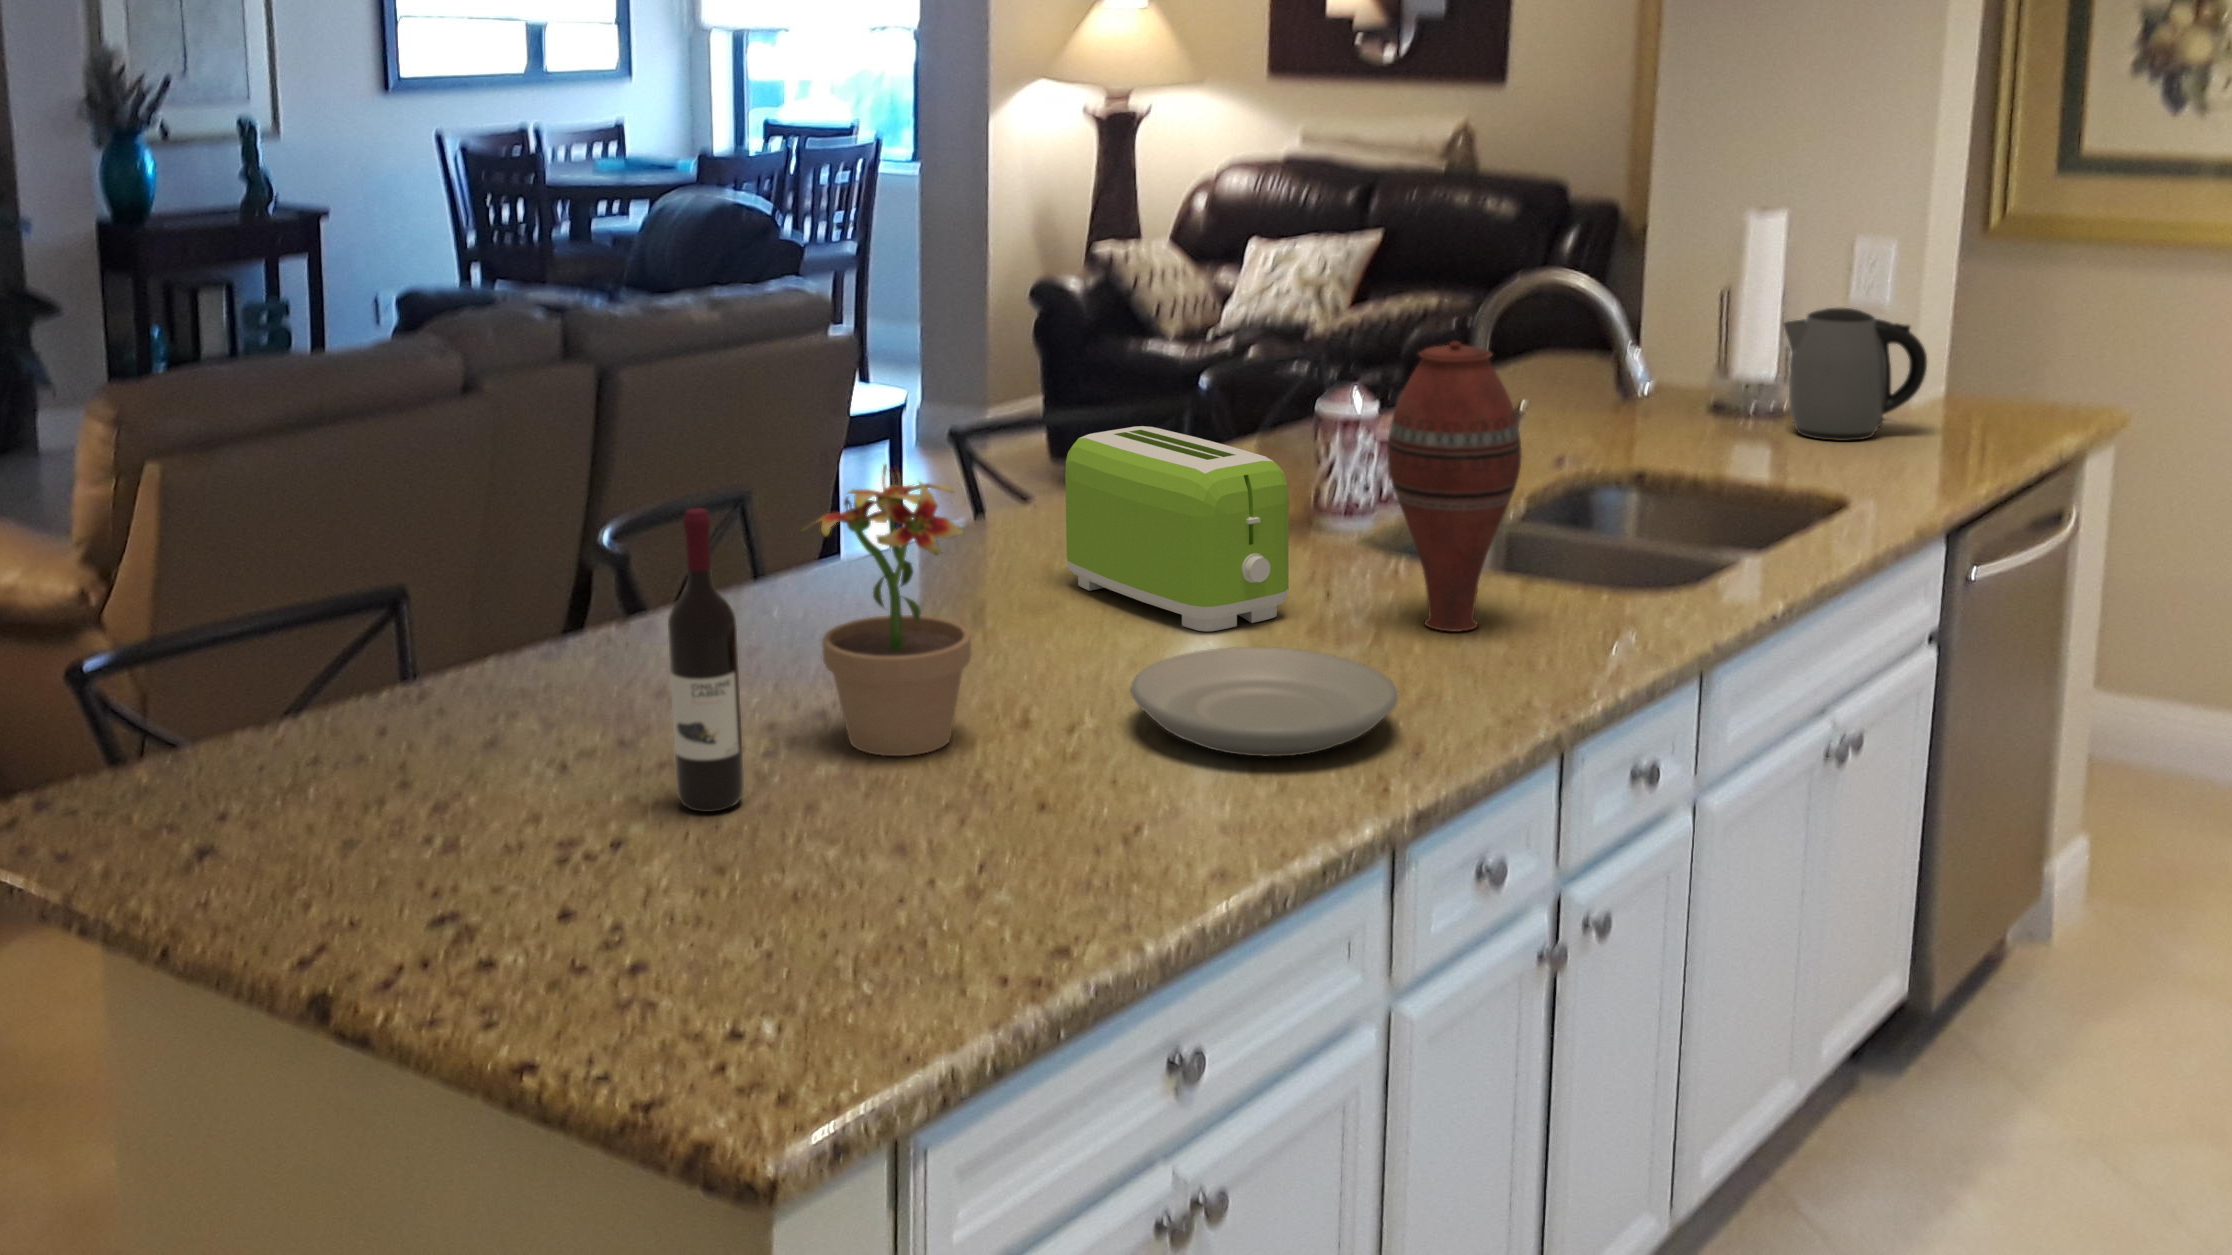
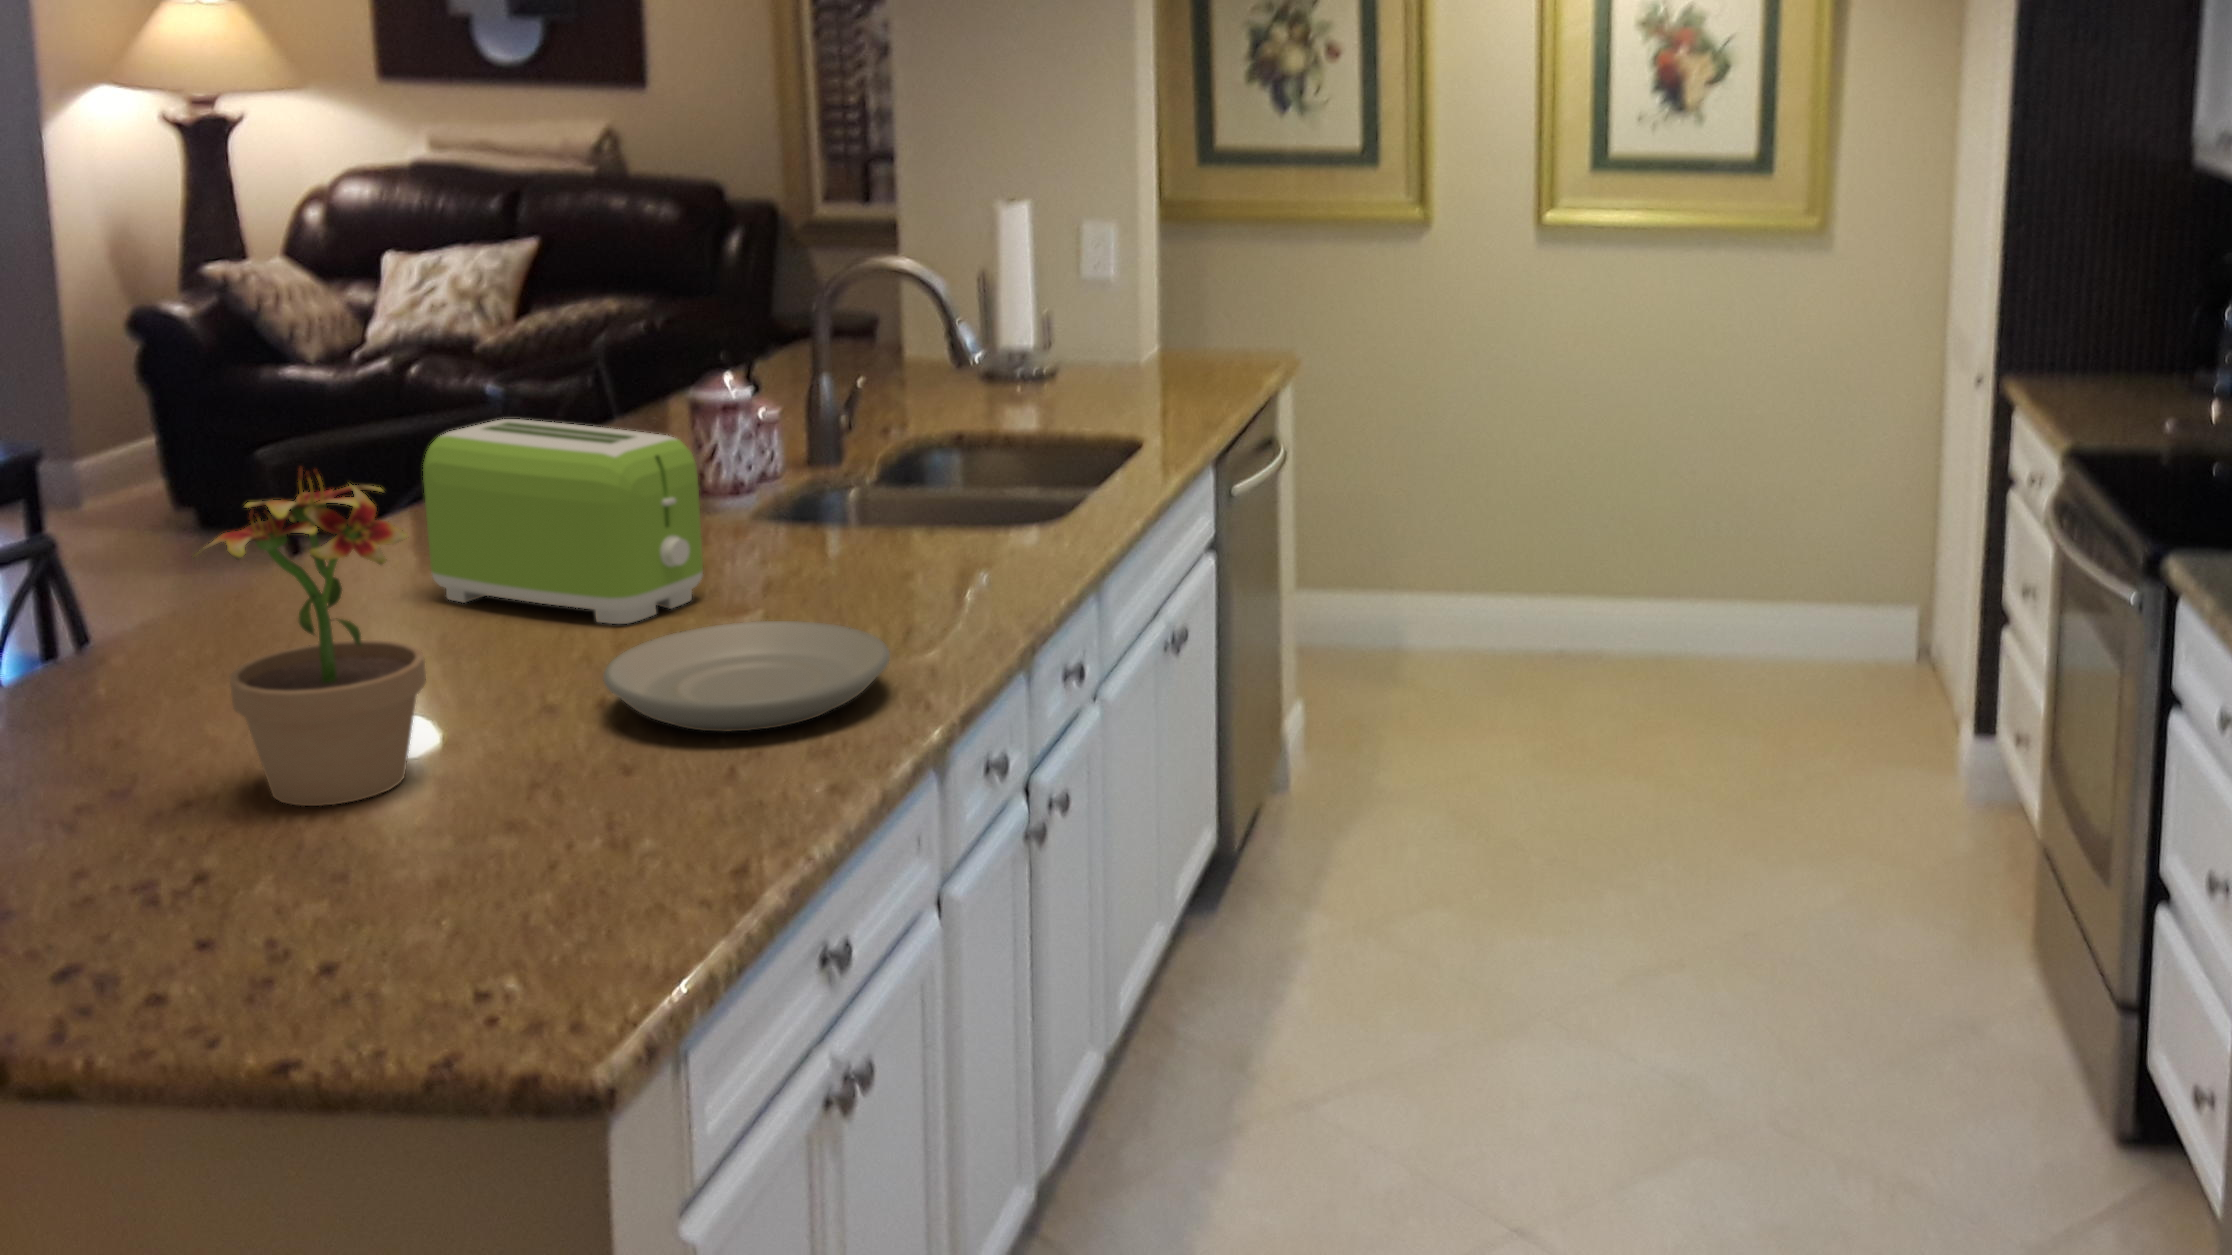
kettle: present [1784,308,1927,441] -> none [1044,276,1164,394]
vase: present [1387,342,1522,632] -> none [798,305,930,590]
wine bottle: present [668,508,744,812] -> none [54,535,176,910]

